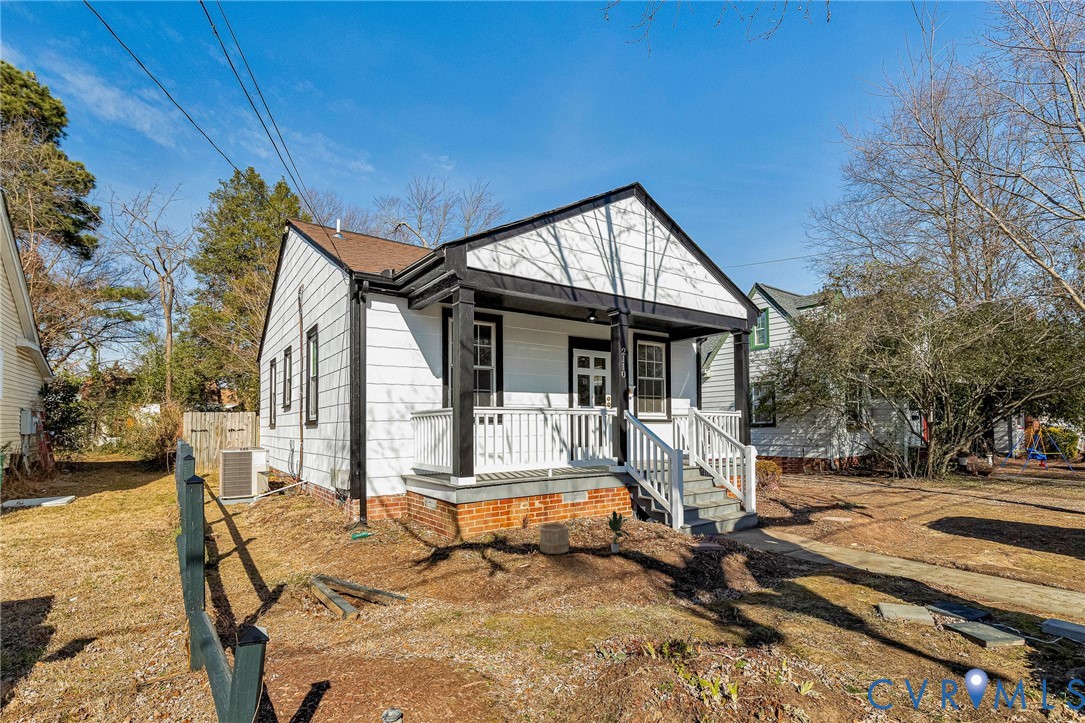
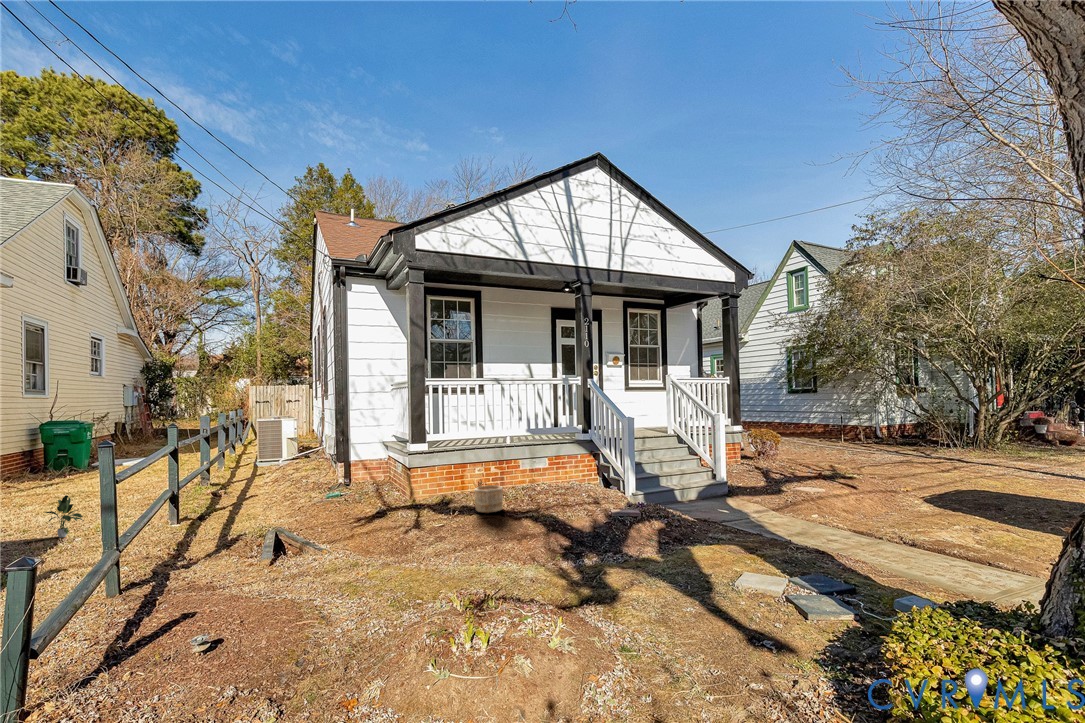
potted plant: present [606,511,630,553] -> present [45,495,84,538]

